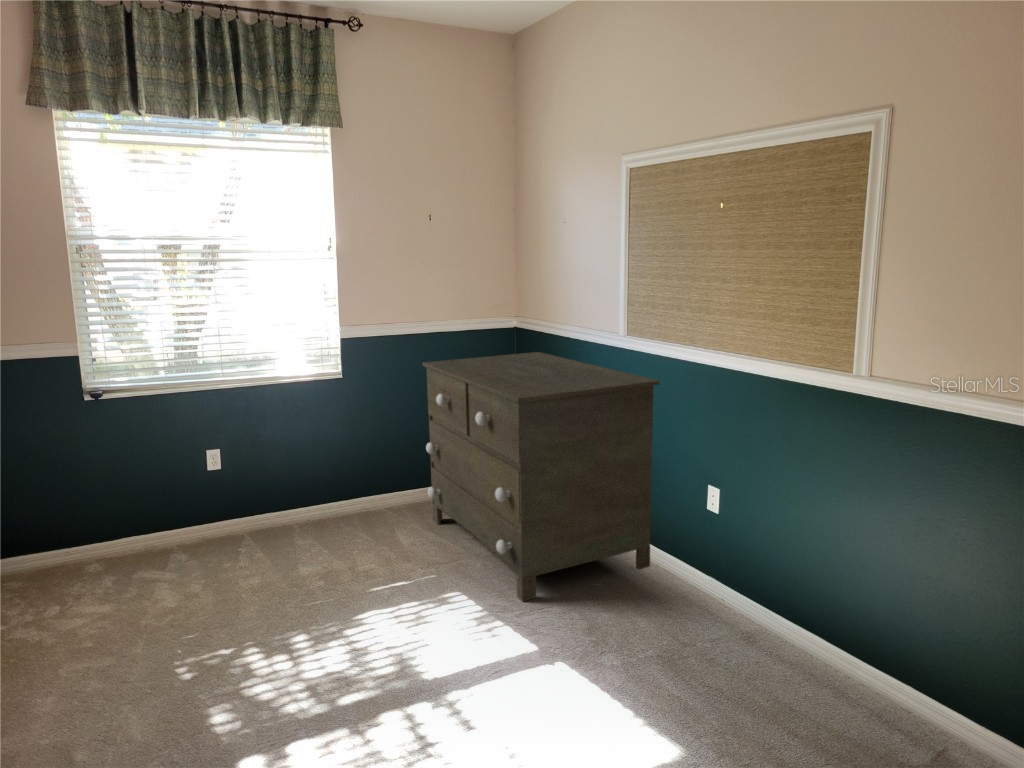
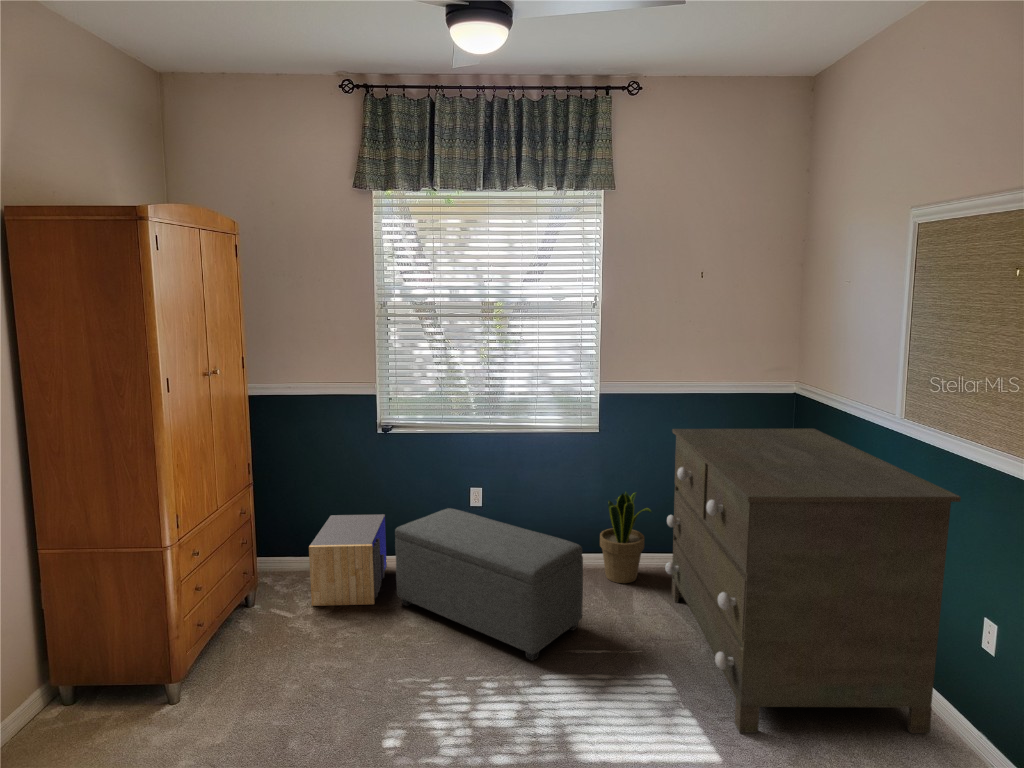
potted plant: none [357,431,407,520] -> present [600,492,651,583]
ottoman: none [137,473,360,598] -> present [395,508,583,661]
nightstand: none [21,495,120,611] -> present [309,514,387,606]

